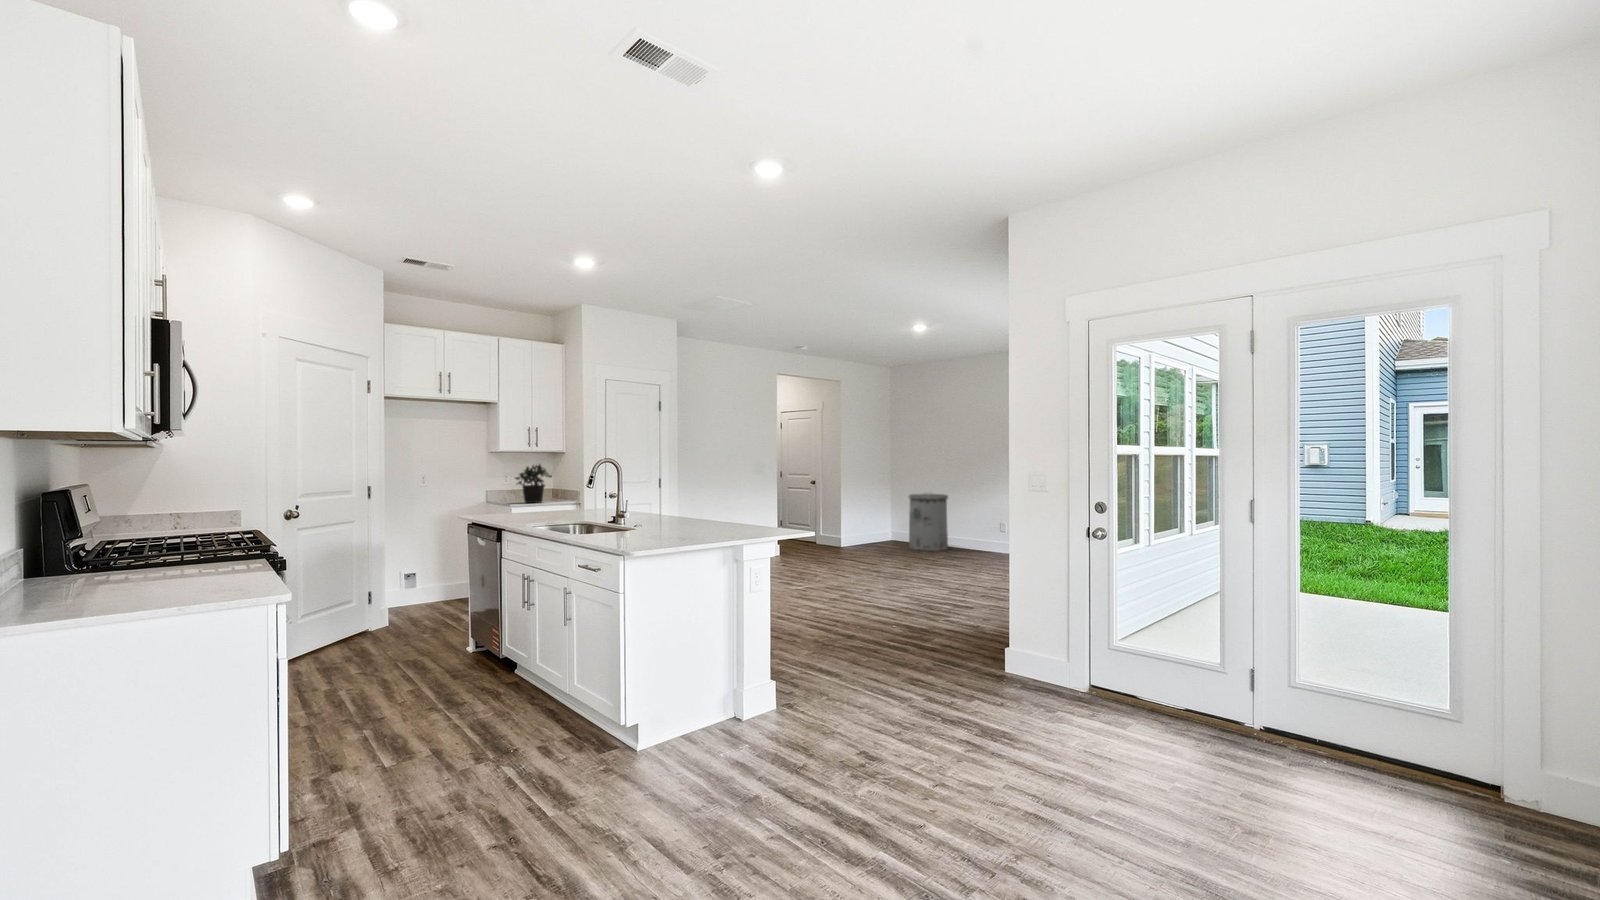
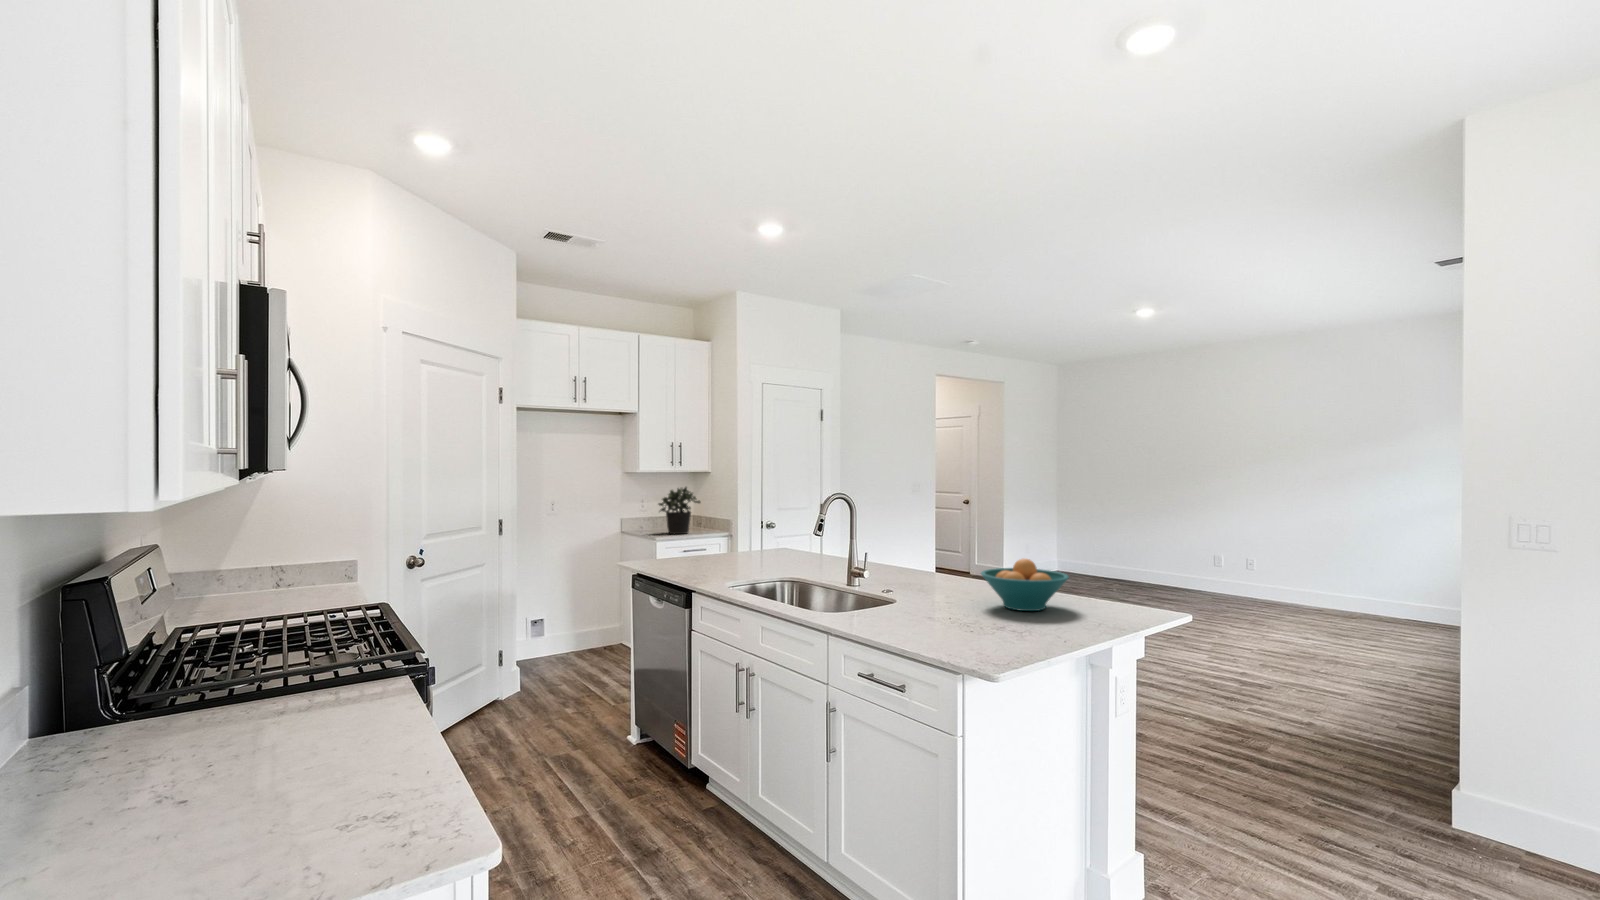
trash can: present [909,494,948,551] -> none [1081,516,1133,586]
fruit bowl: none [681,497,736,530] -> present [981,559,1069,611]

